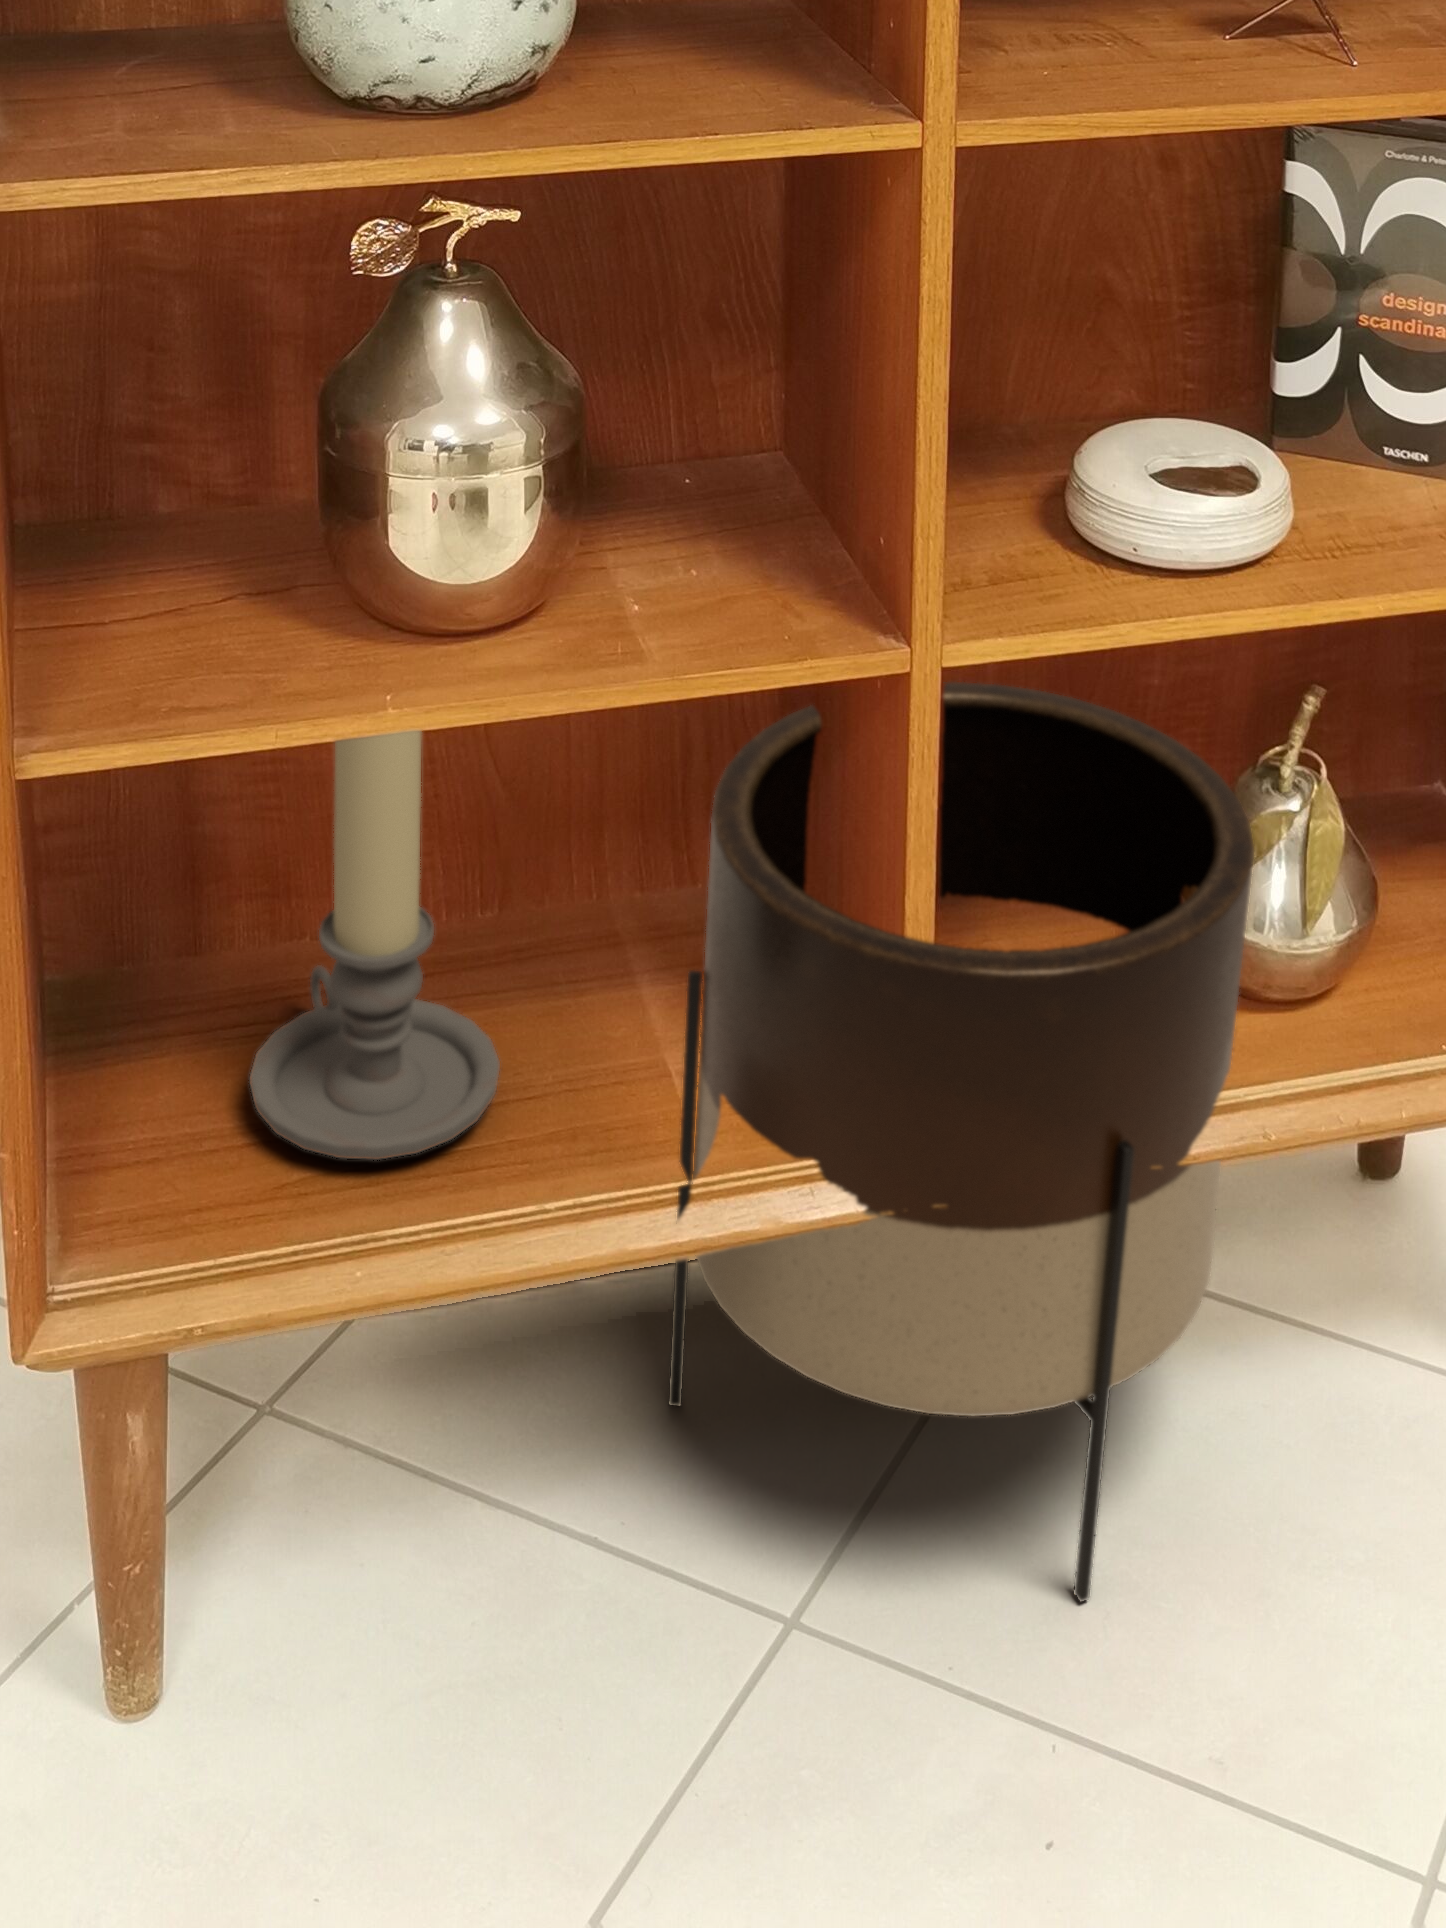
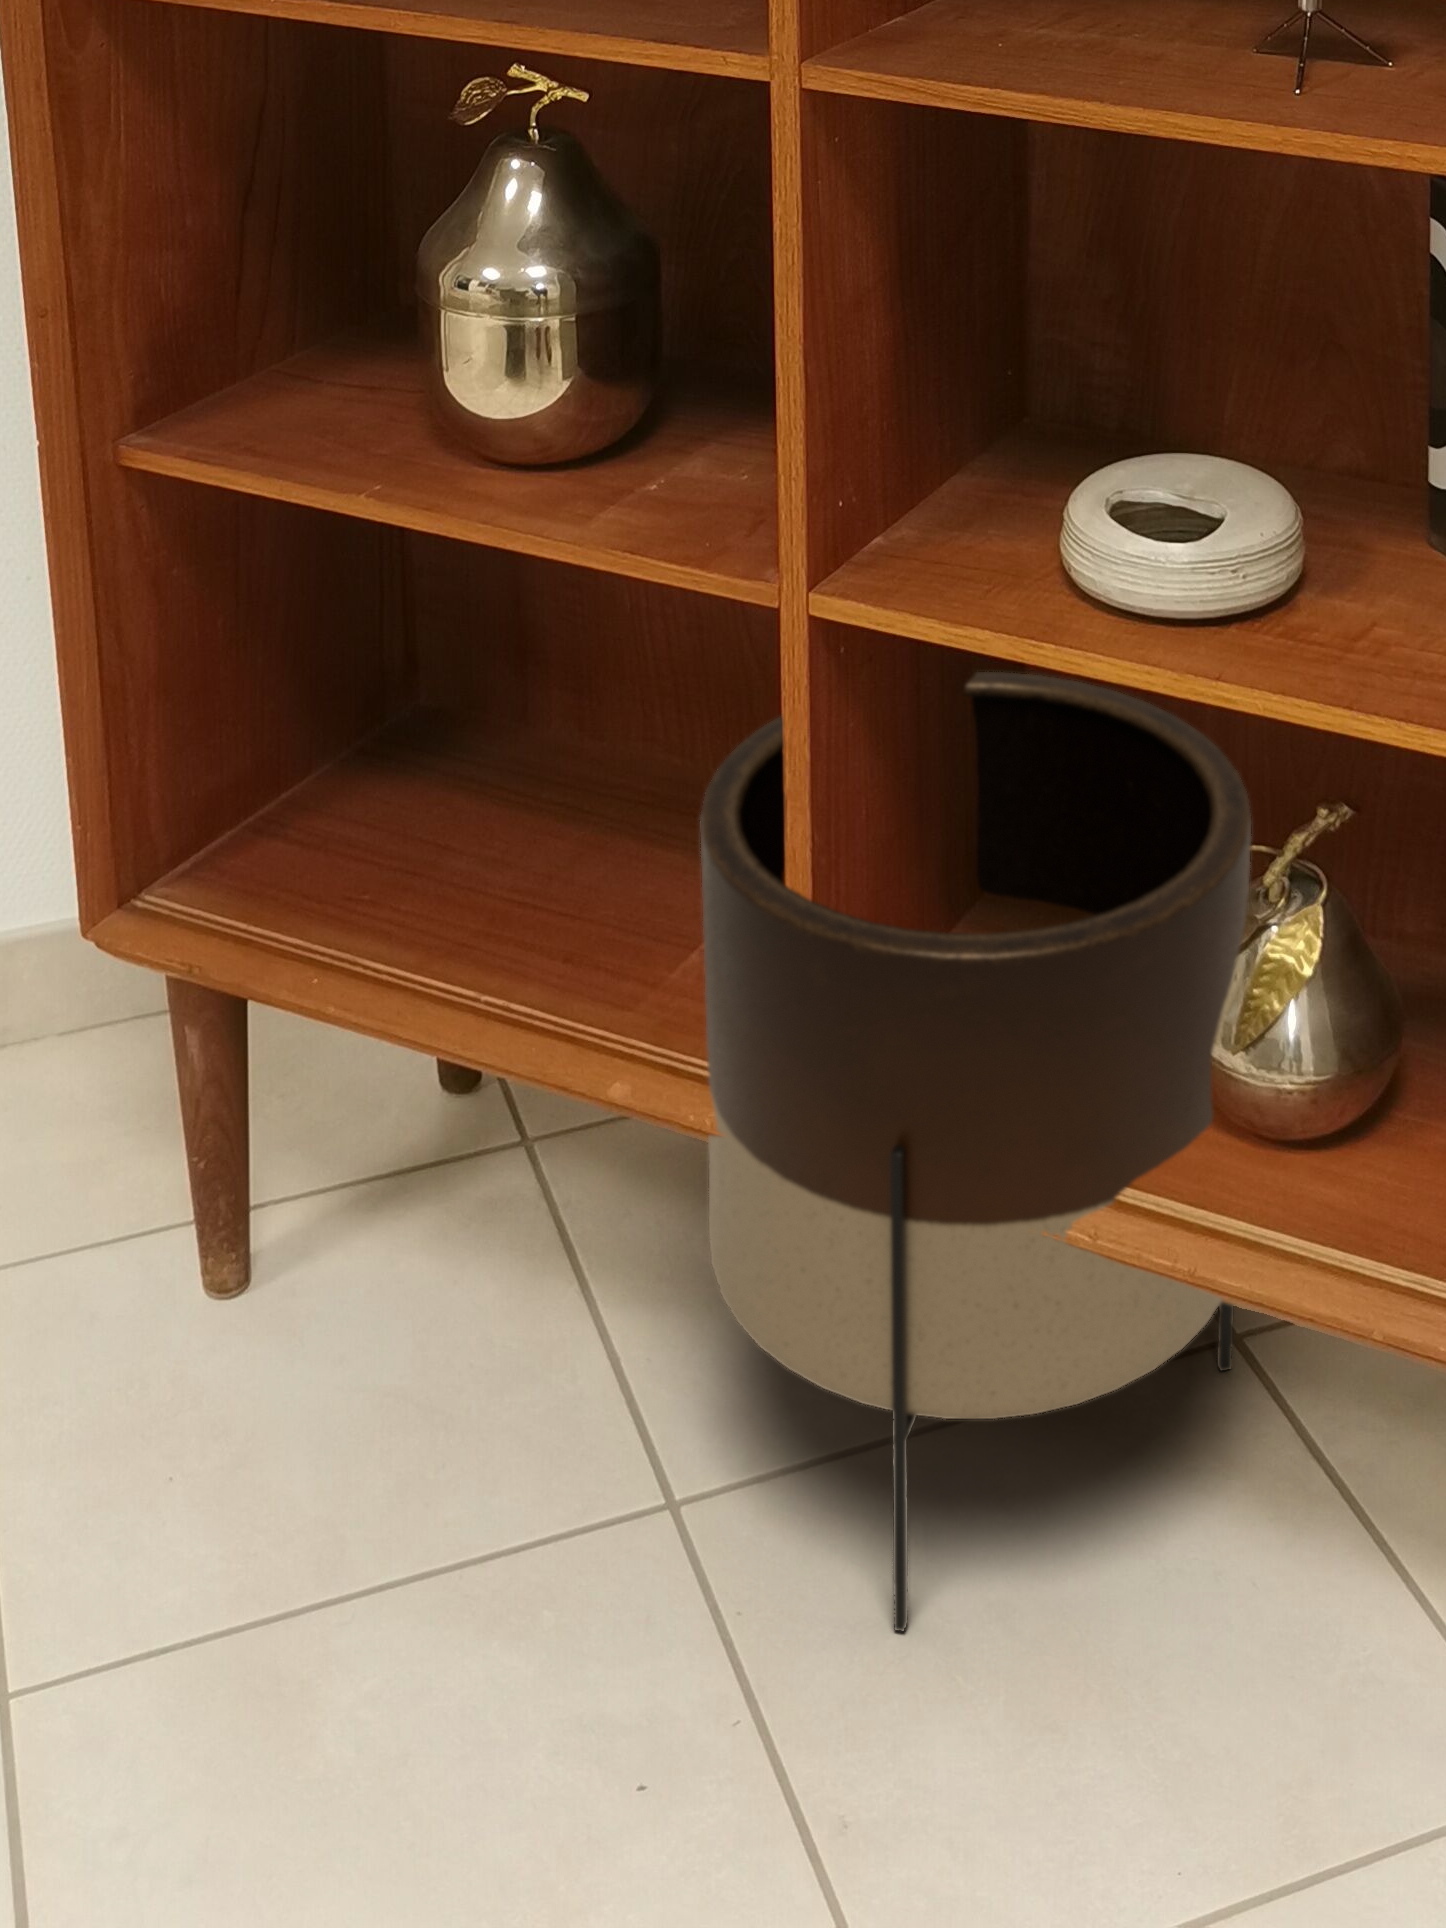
candle holder: present [249,730,500,1160] -> none [388,494,607,911]

